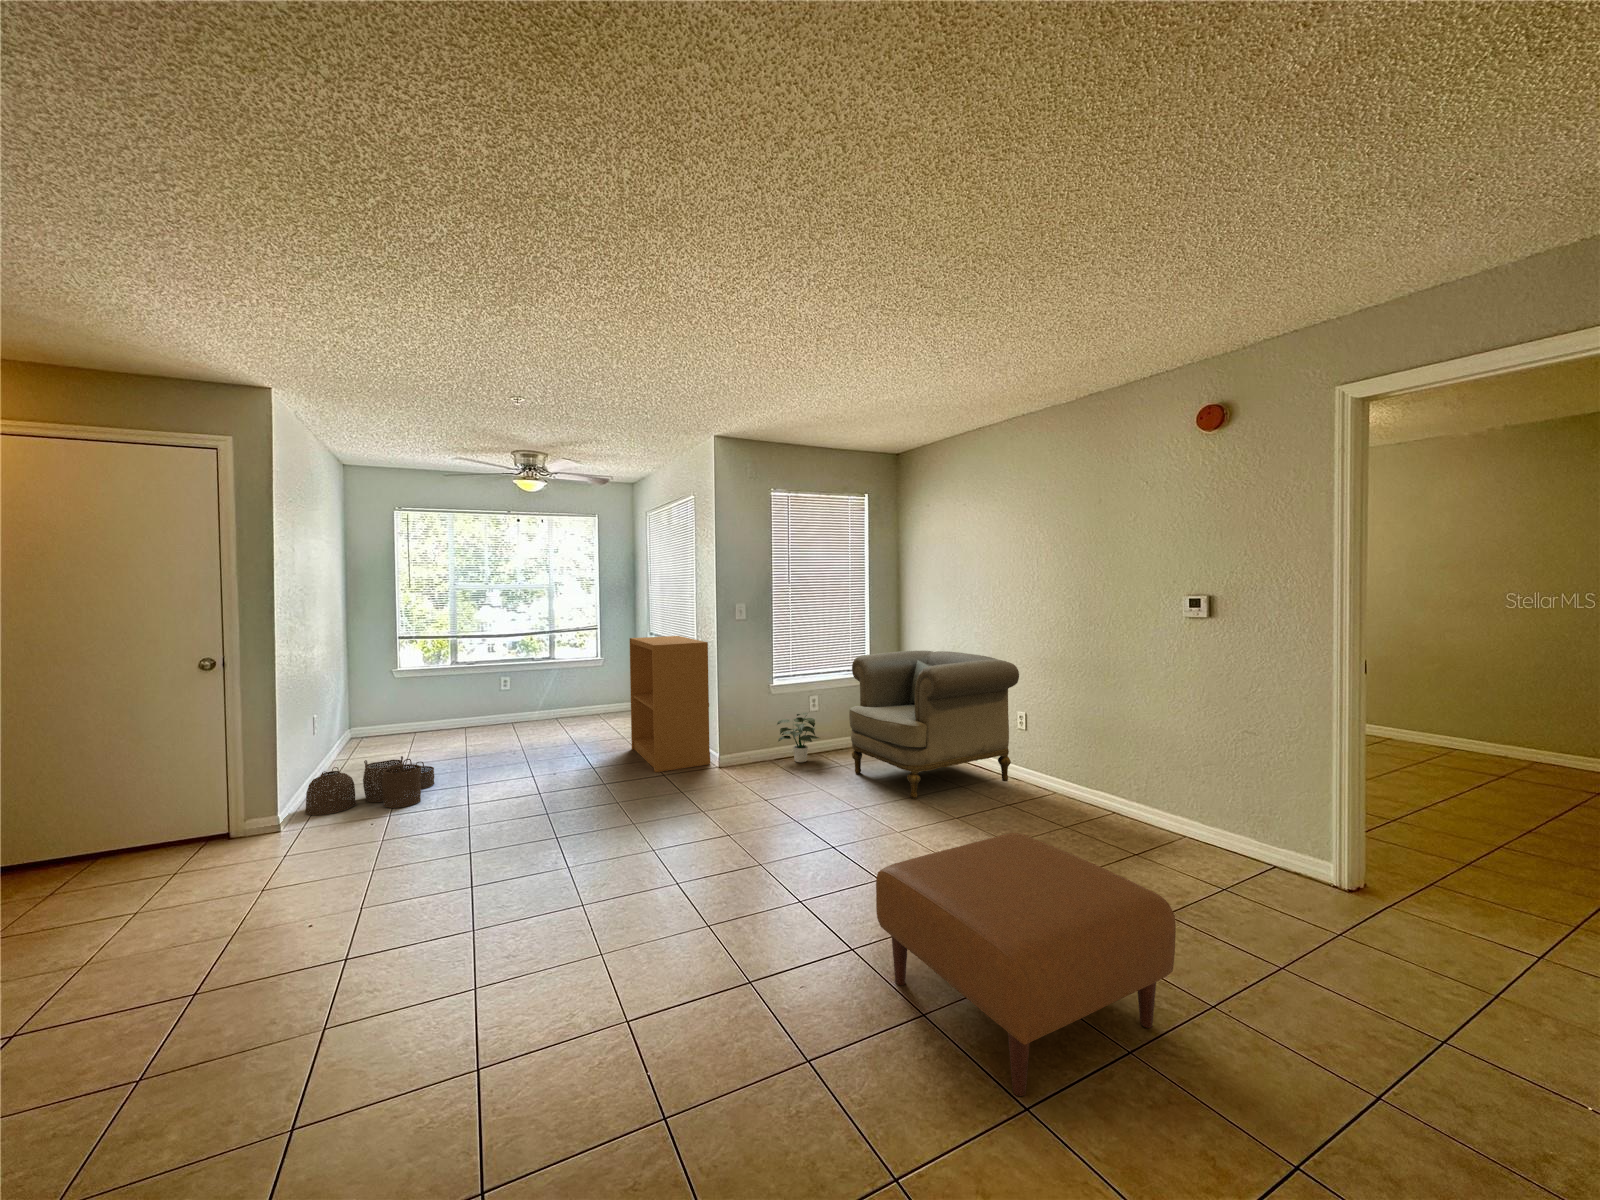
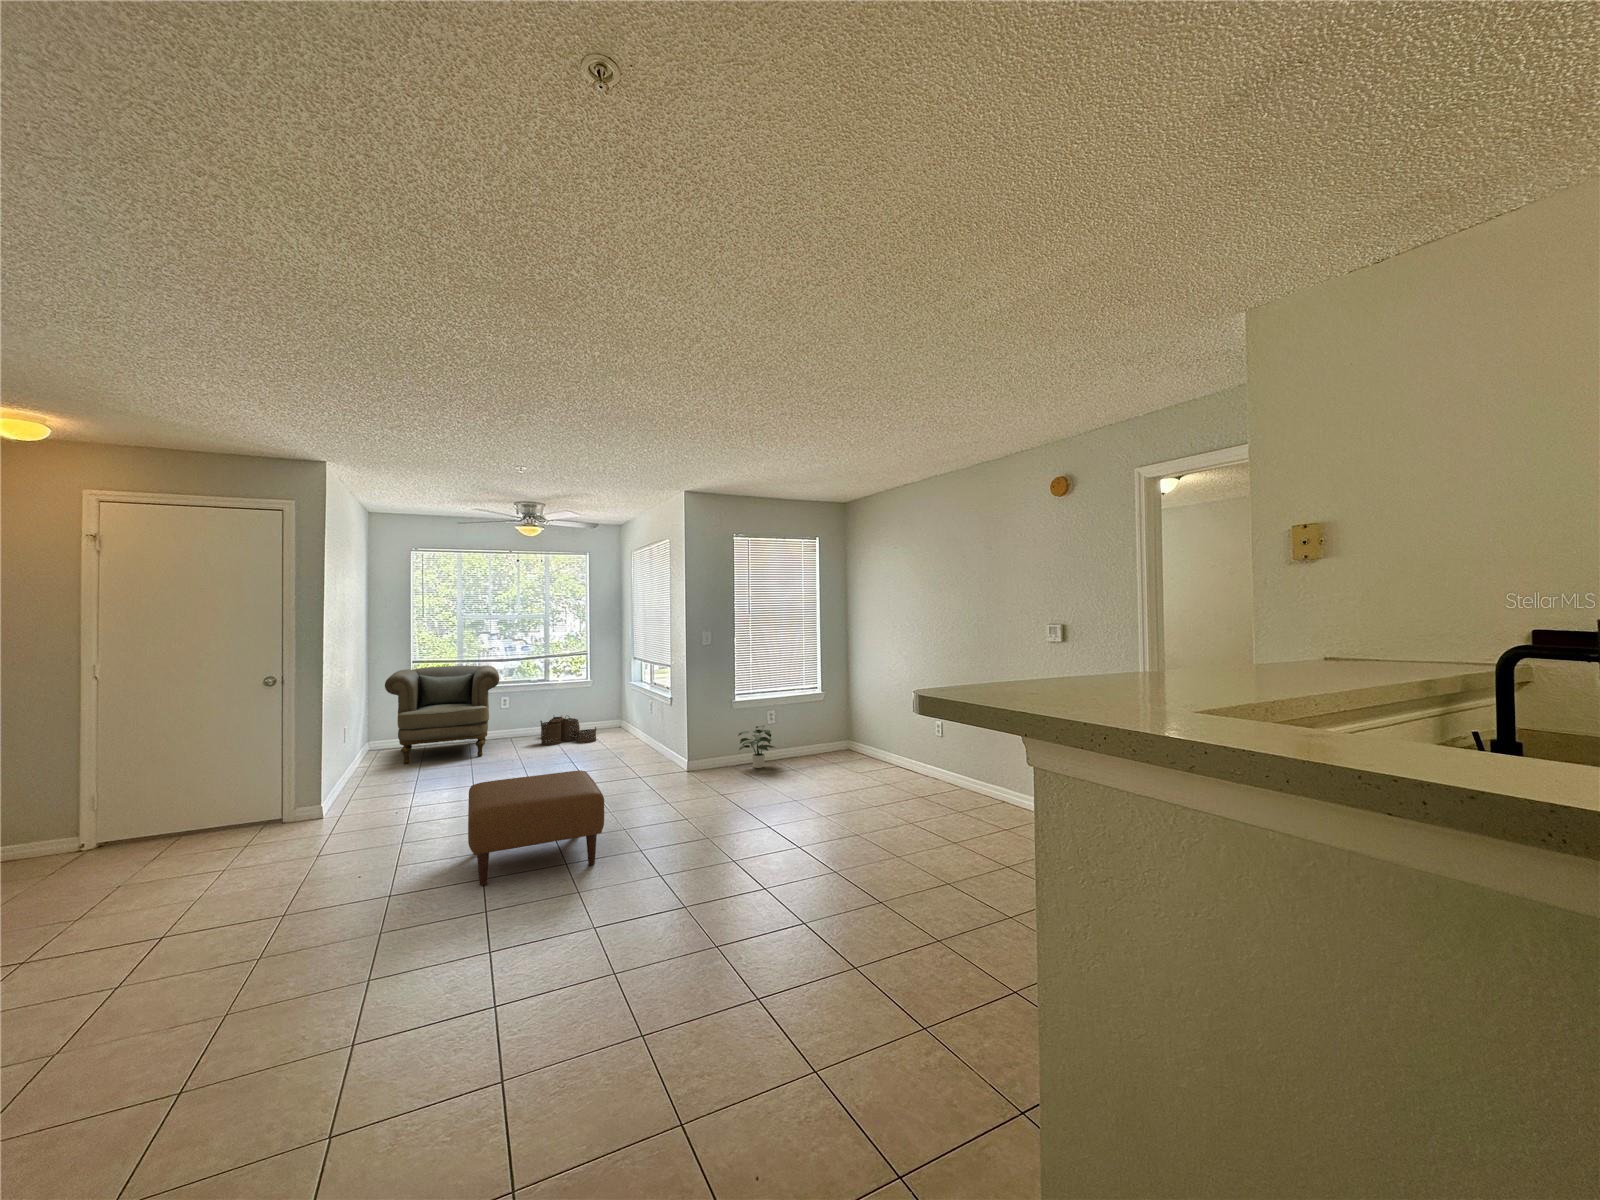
bookshelf: present [630,636,710,772] -> none [613,659,680,776]
armchair: present [849,651,1019,799] -> present [385,665,499,764]
woven basket: present [305,756,434,815] -> present [540,716,596,745]
ottoman: present [876,833,1176,1096] -> present [468,770,604,886]

